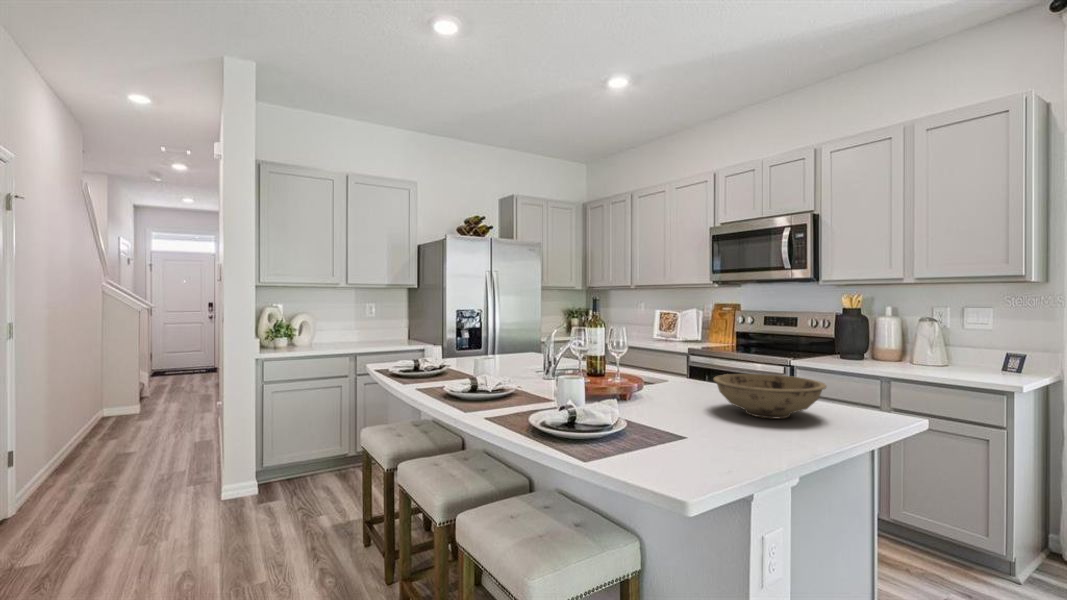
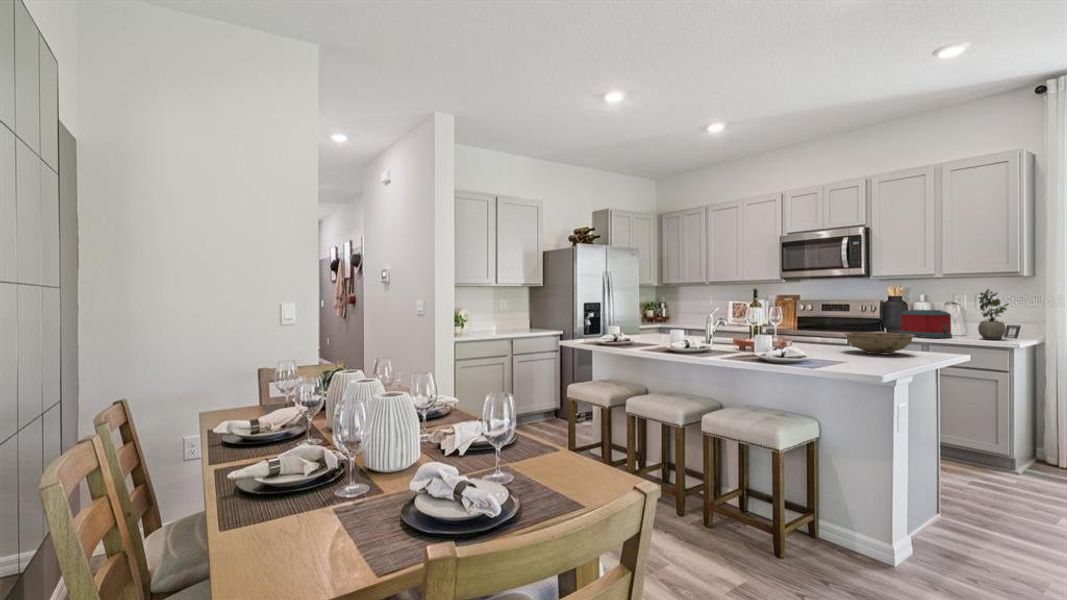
potted plant: none [962,301,1007,377] -> present [978,289,1008,340]
toaster: none [854,328,925,372] -> present [900,310,952,338]

